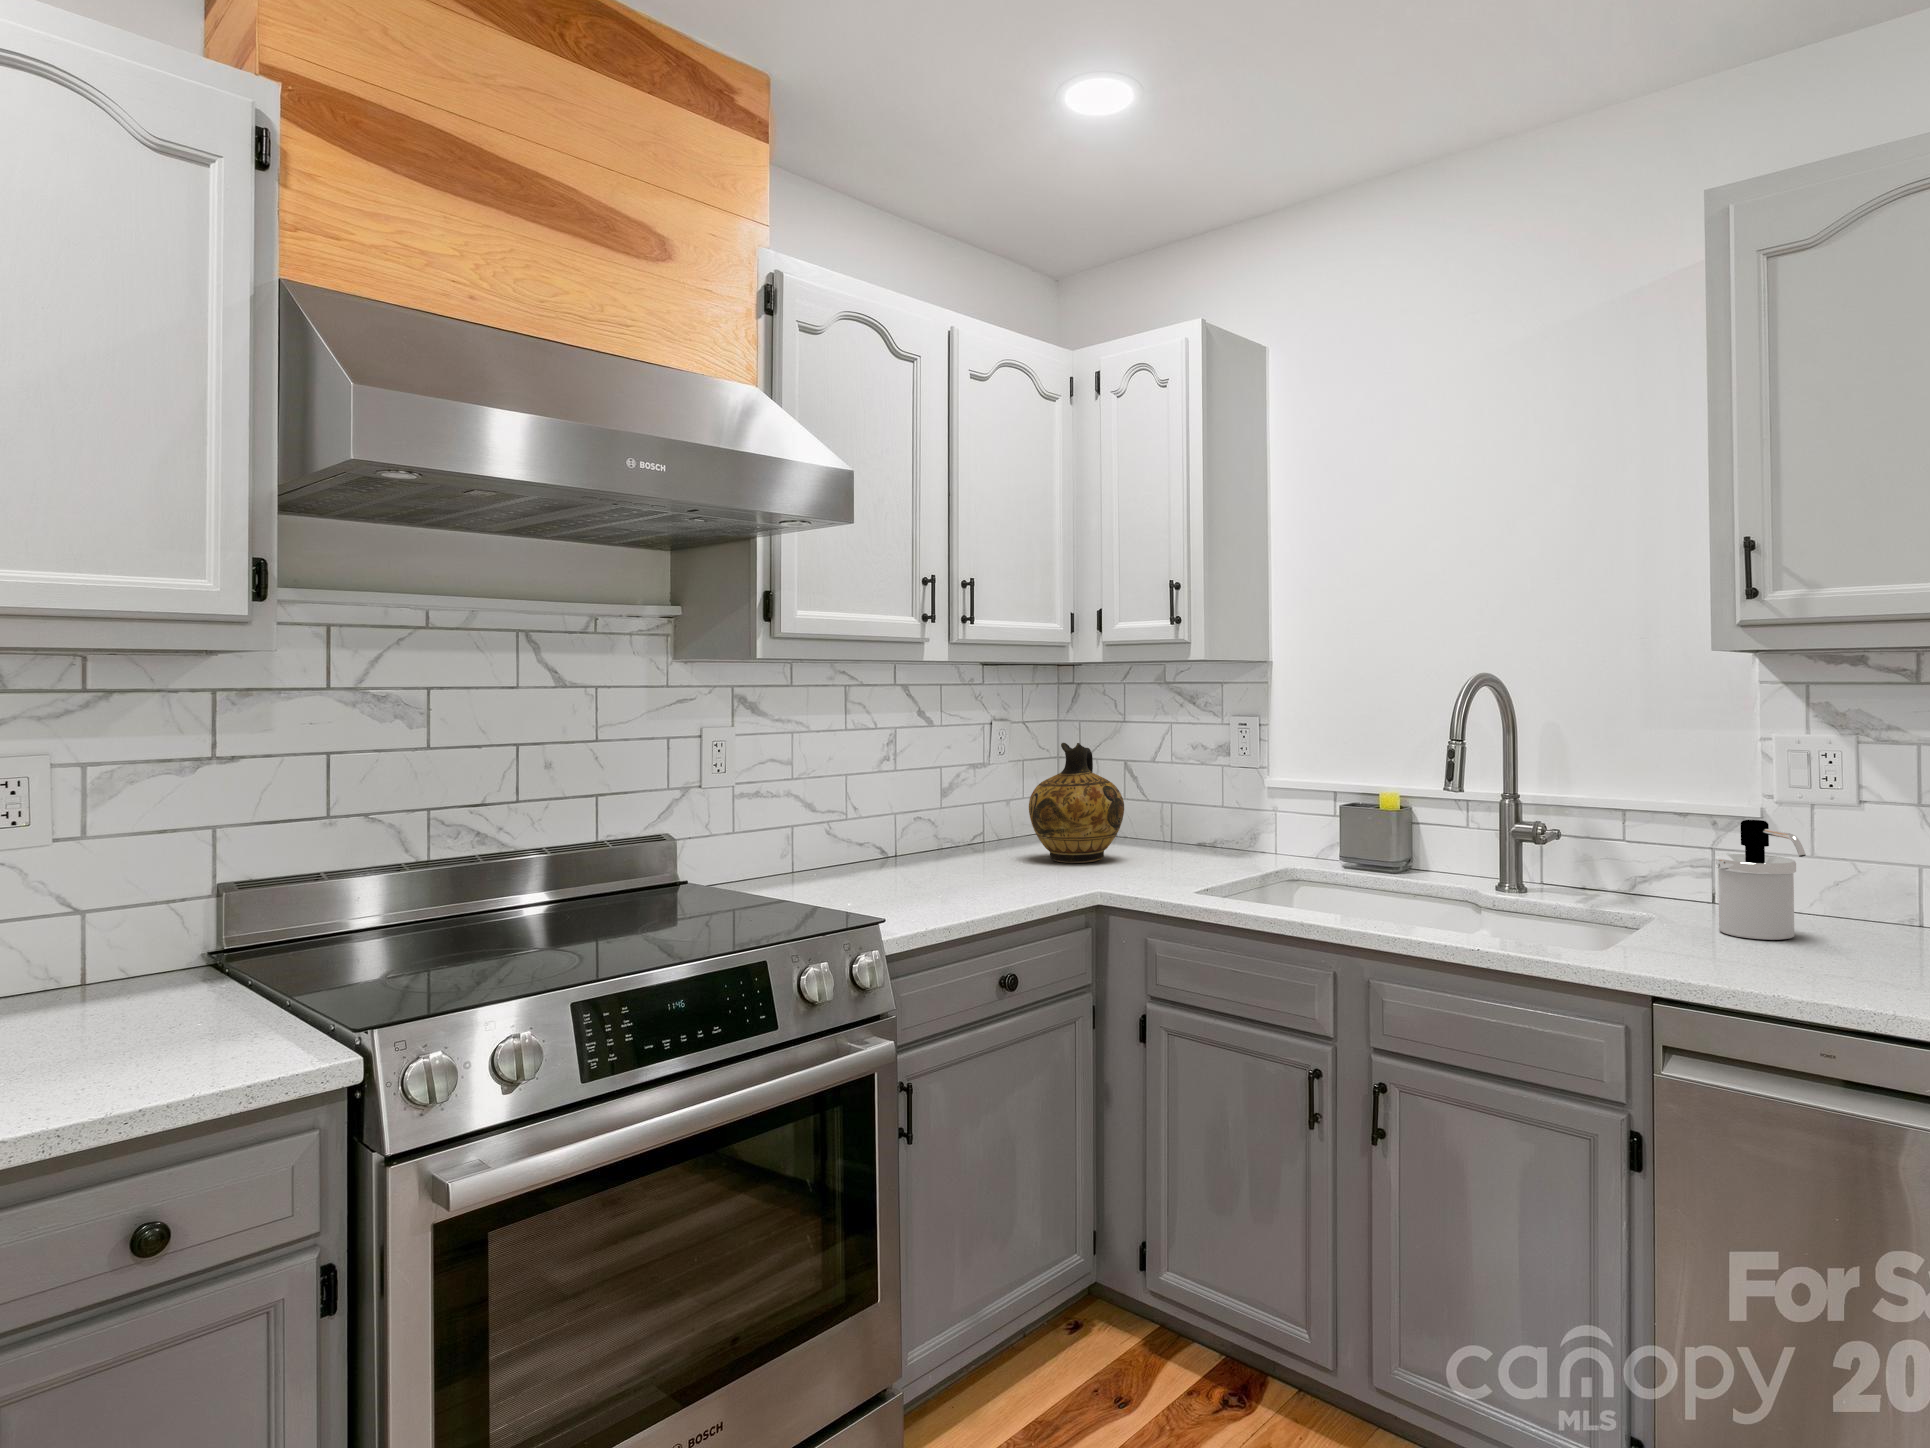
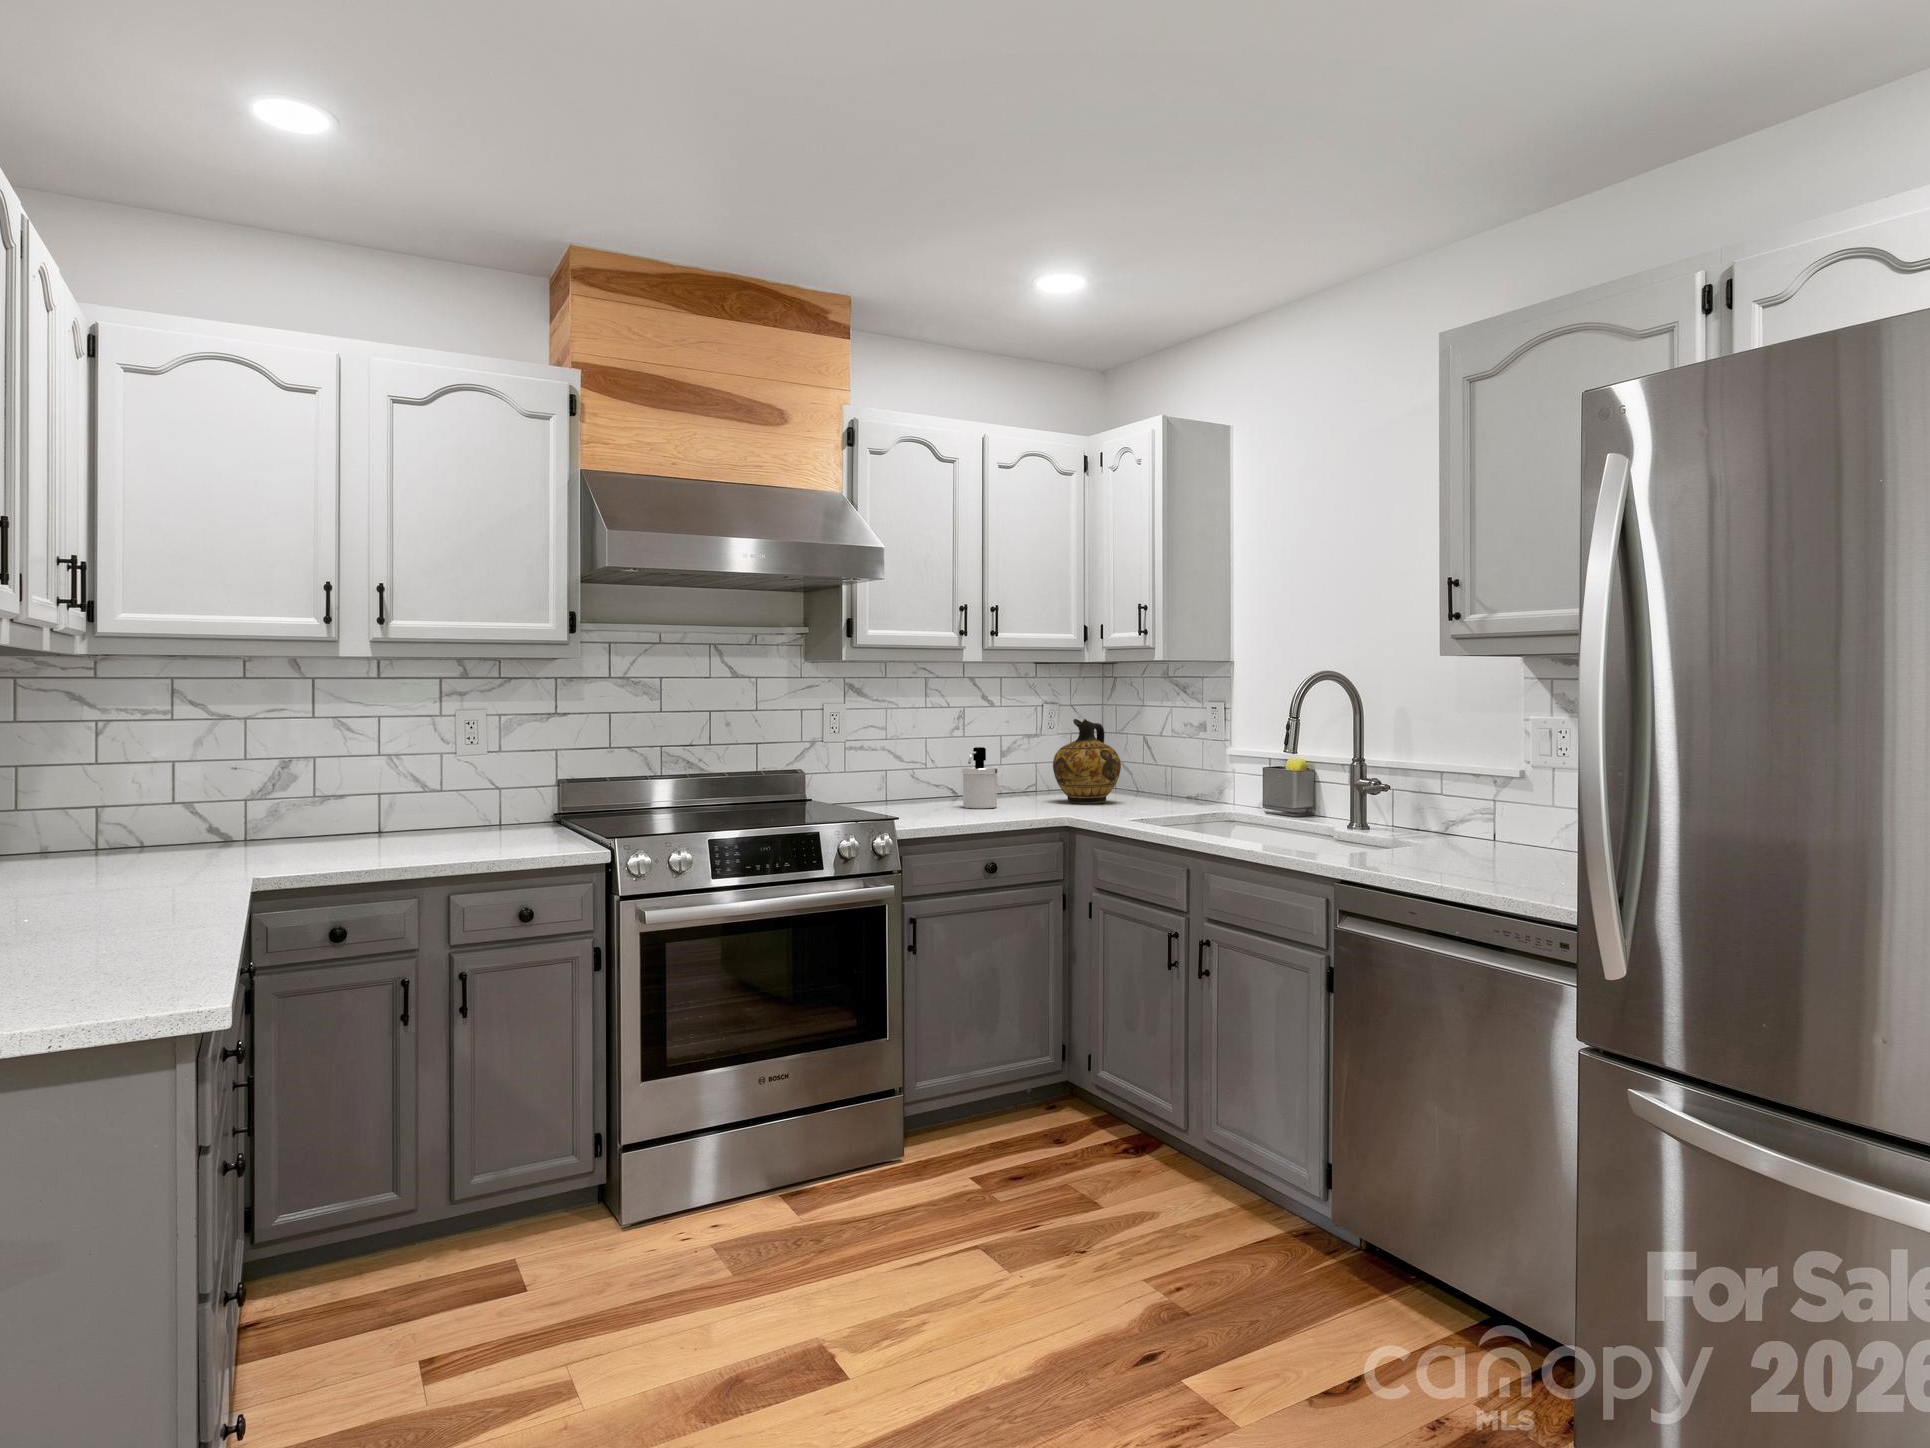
soap dispenser: present [1715,820,1806,940] -> present [961,747,998,808]

